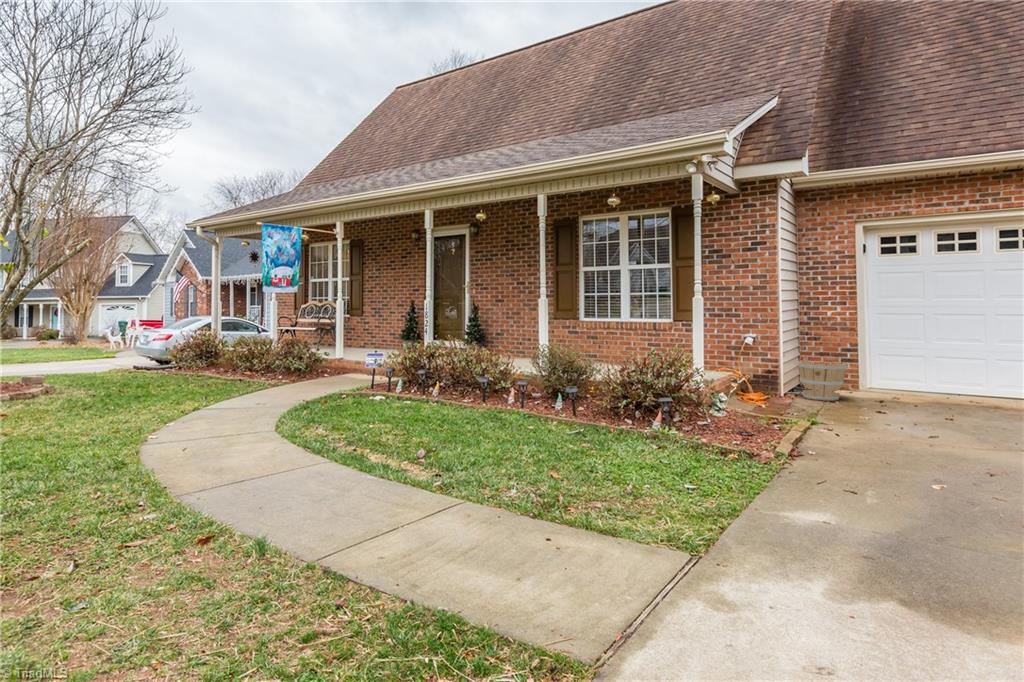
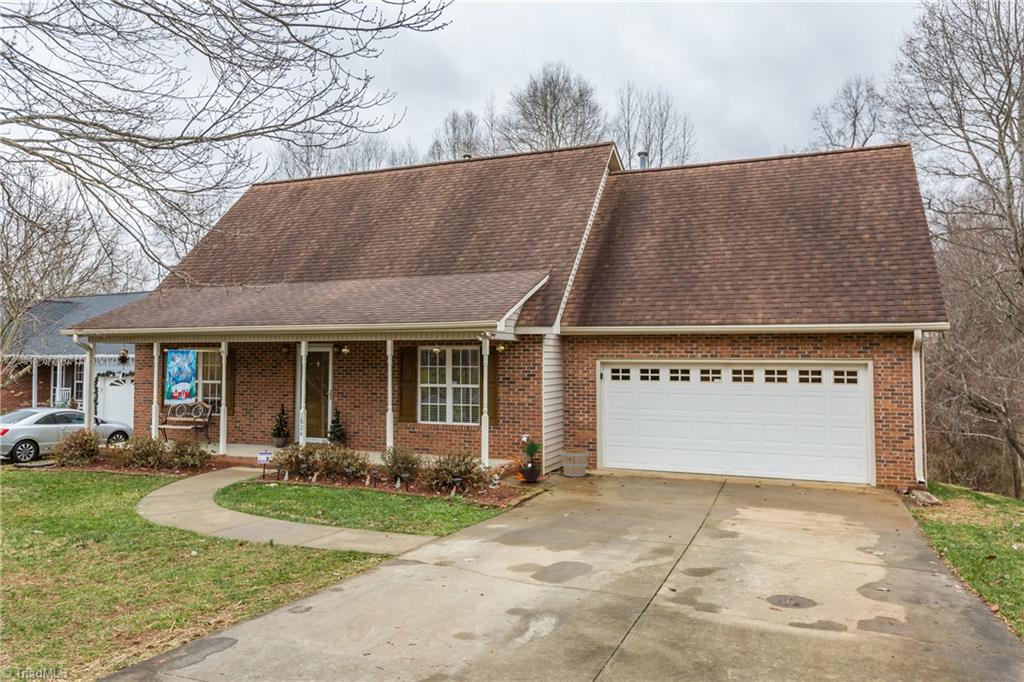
potted tree: none [746,335,790,406] -> present [521,440,542,482]

